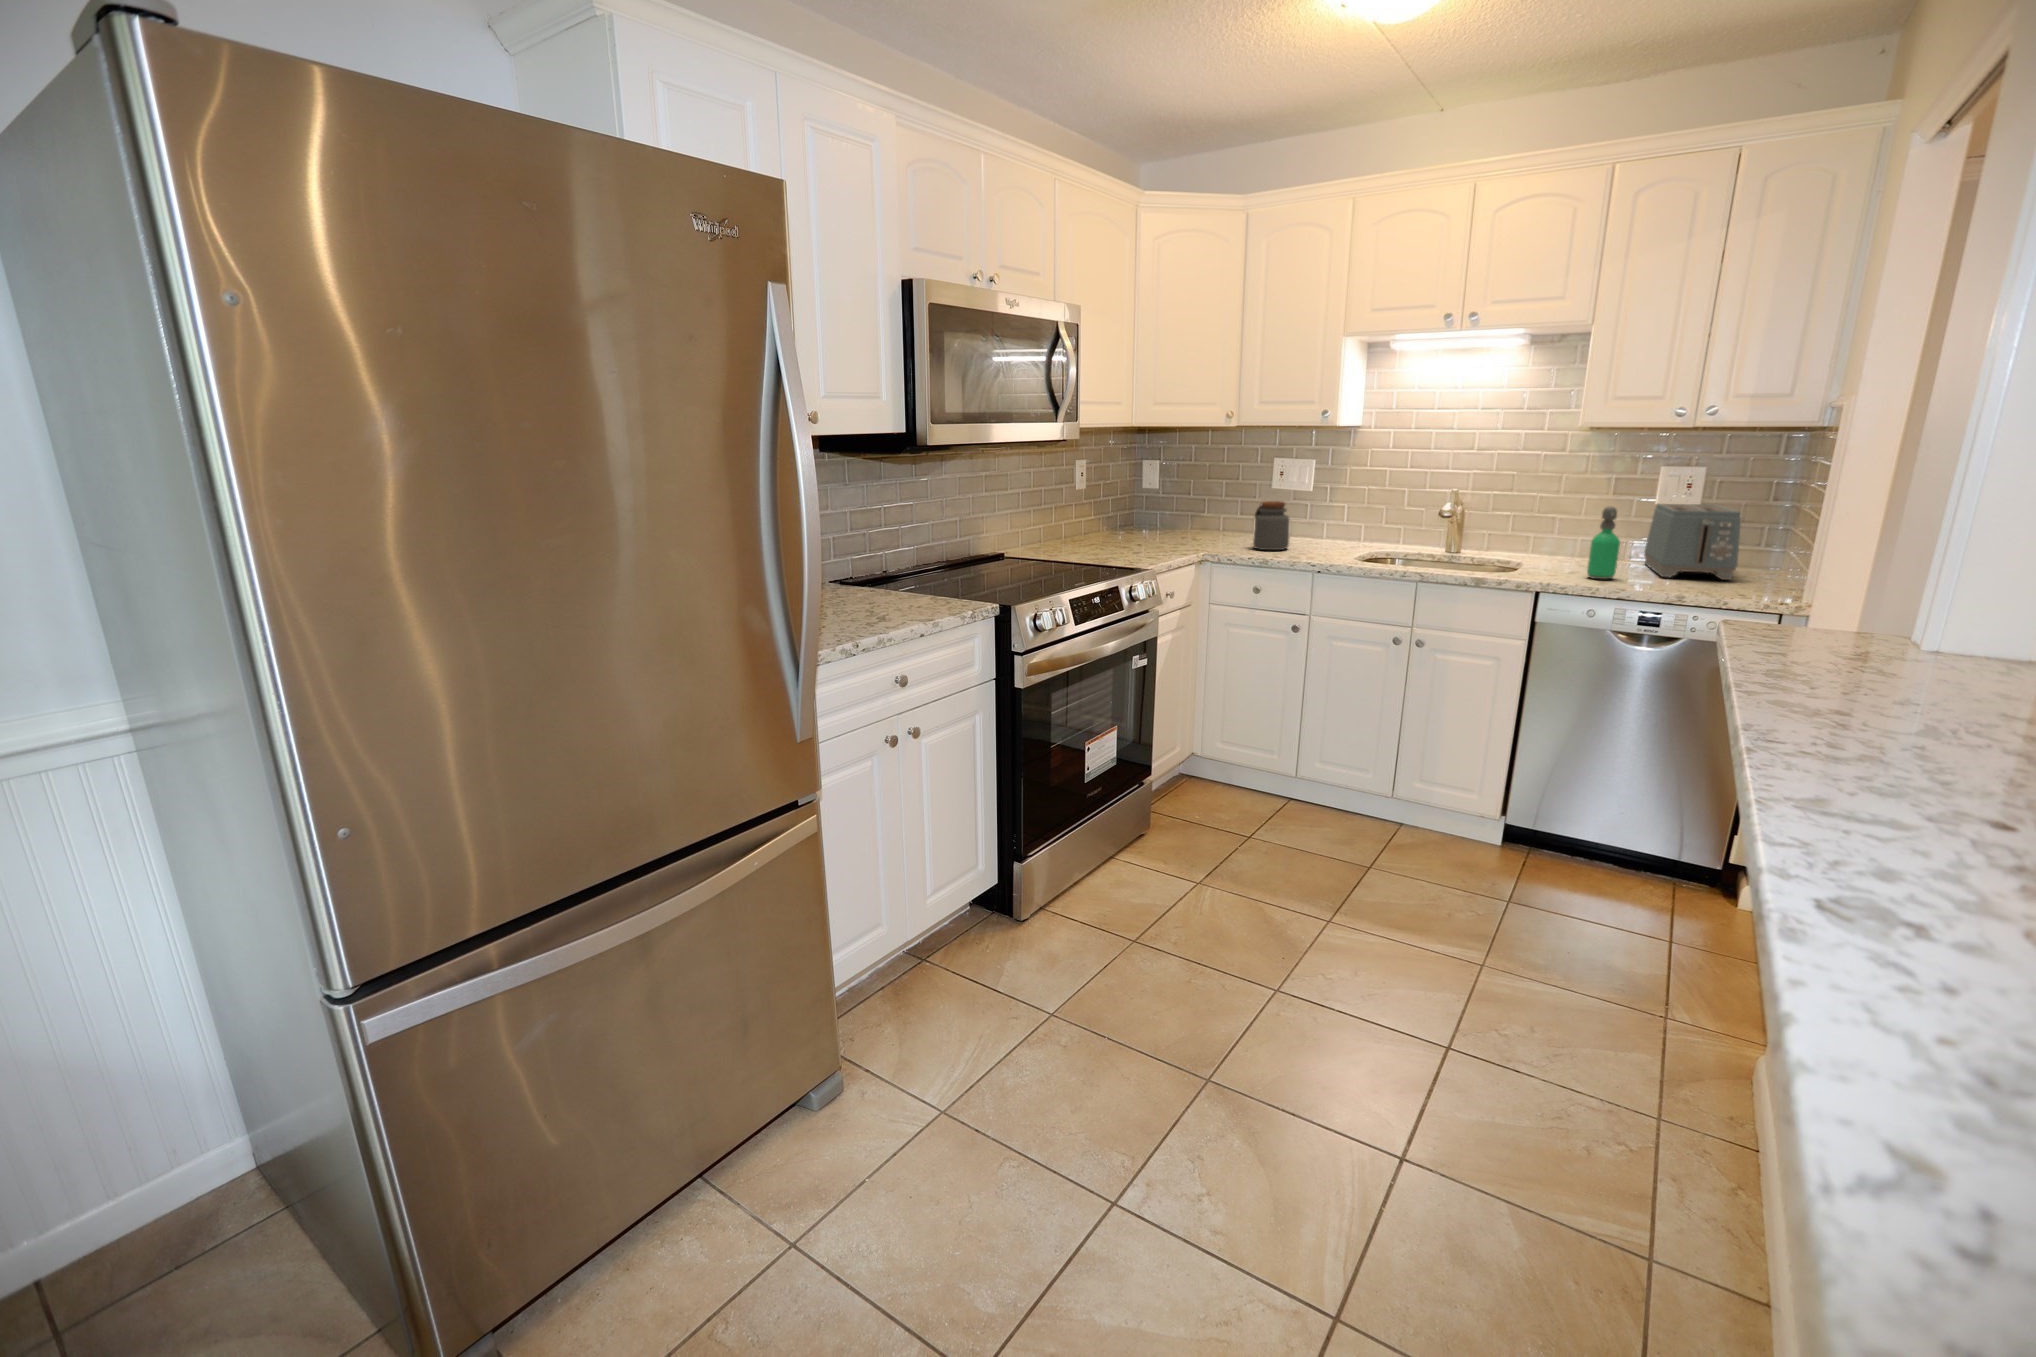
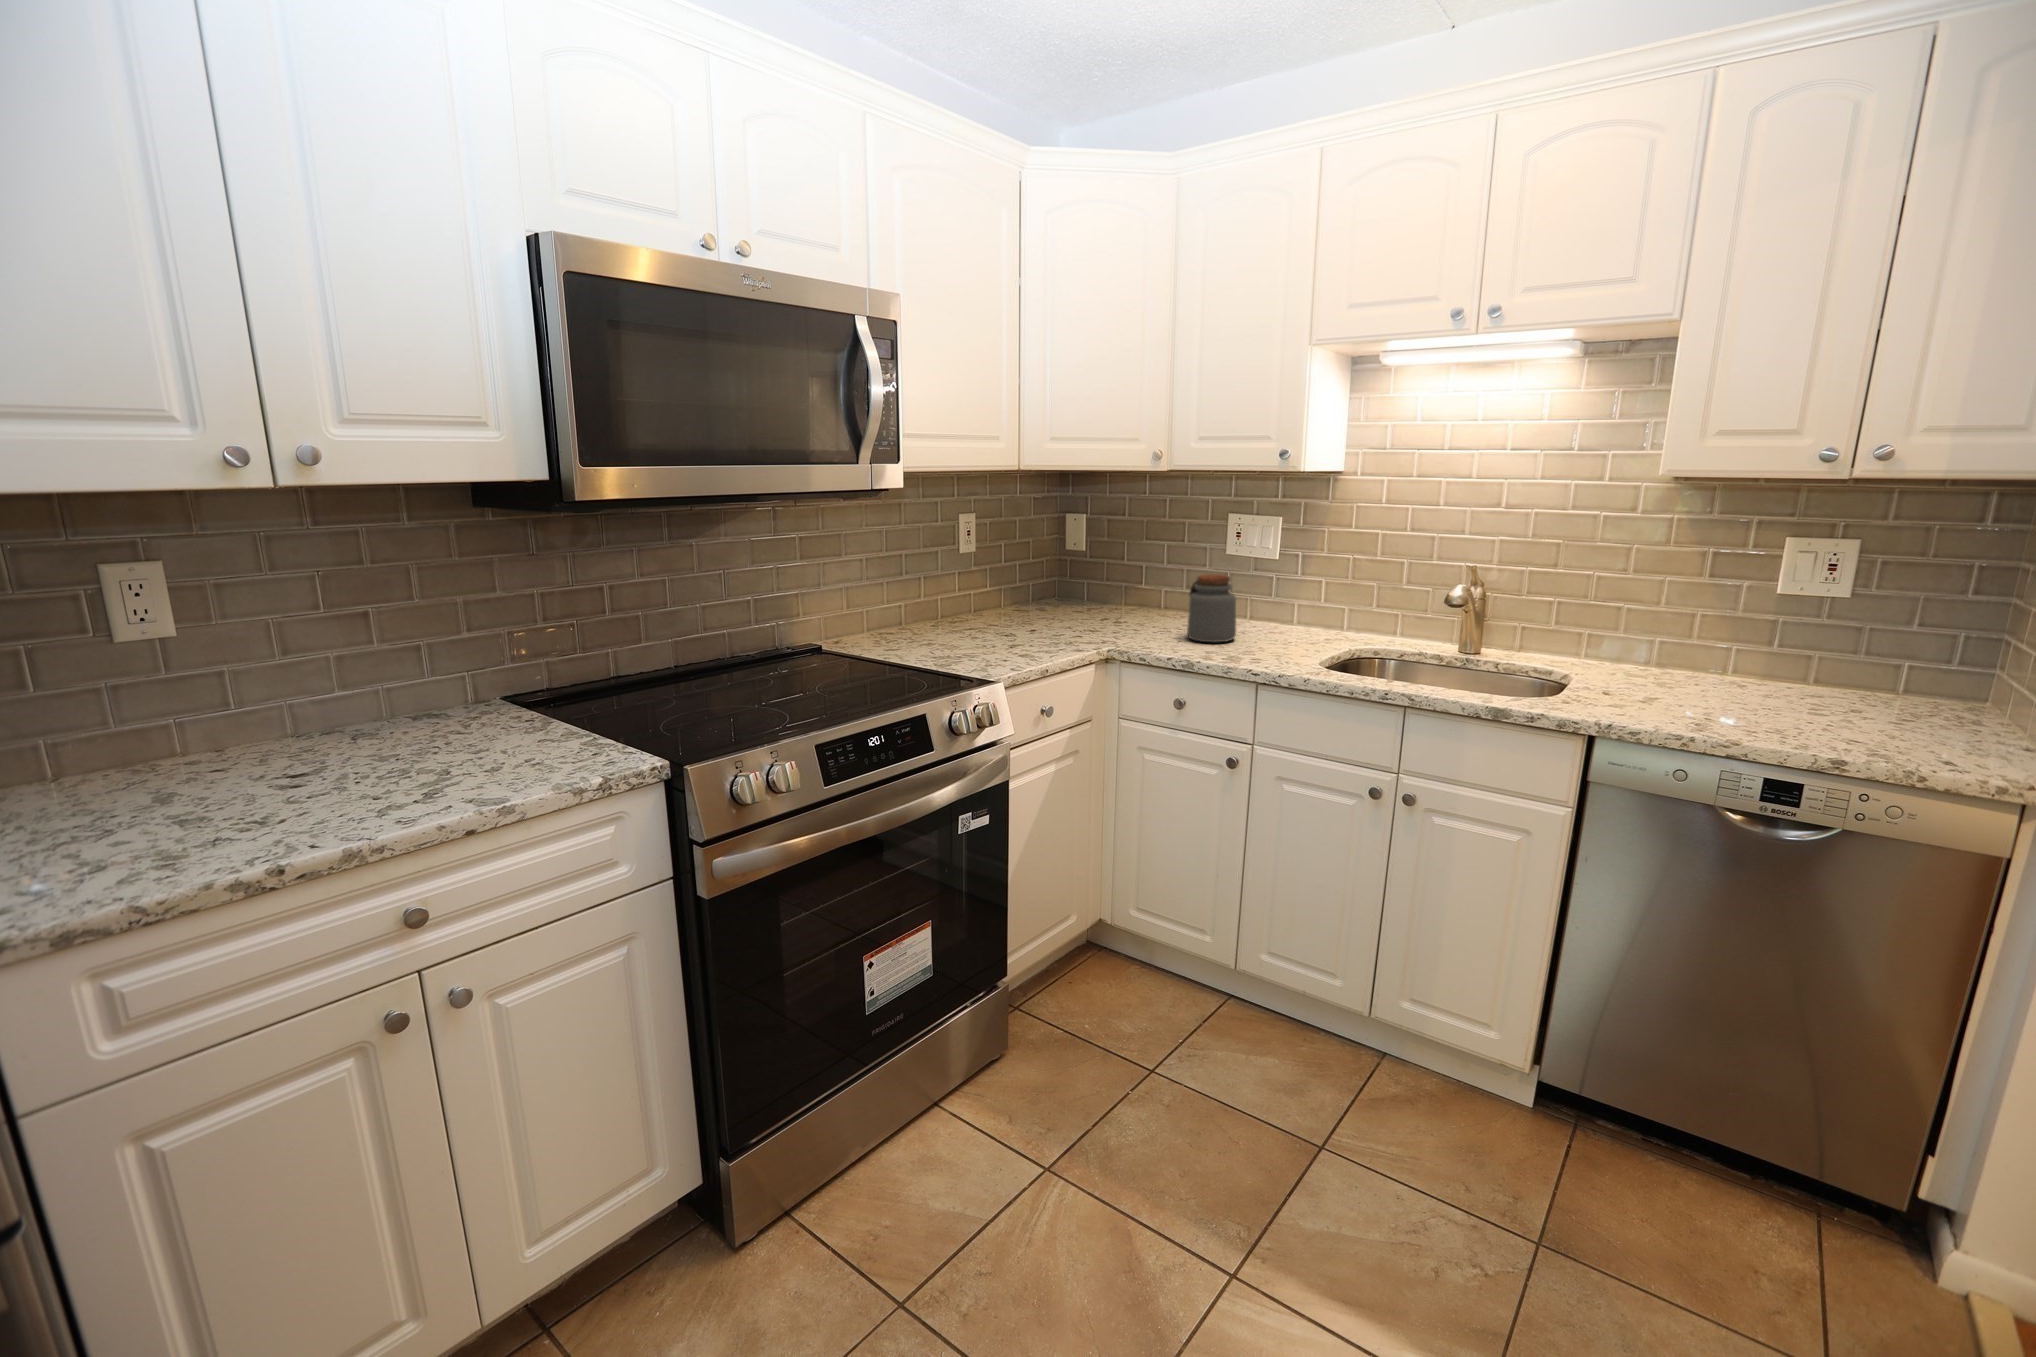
toaster: present [1644,504,1741,580] -> none [1761,594,1940,728]
soap dispenser: present [1587,506,1620,579] -> none [1672,604,1728,720]

